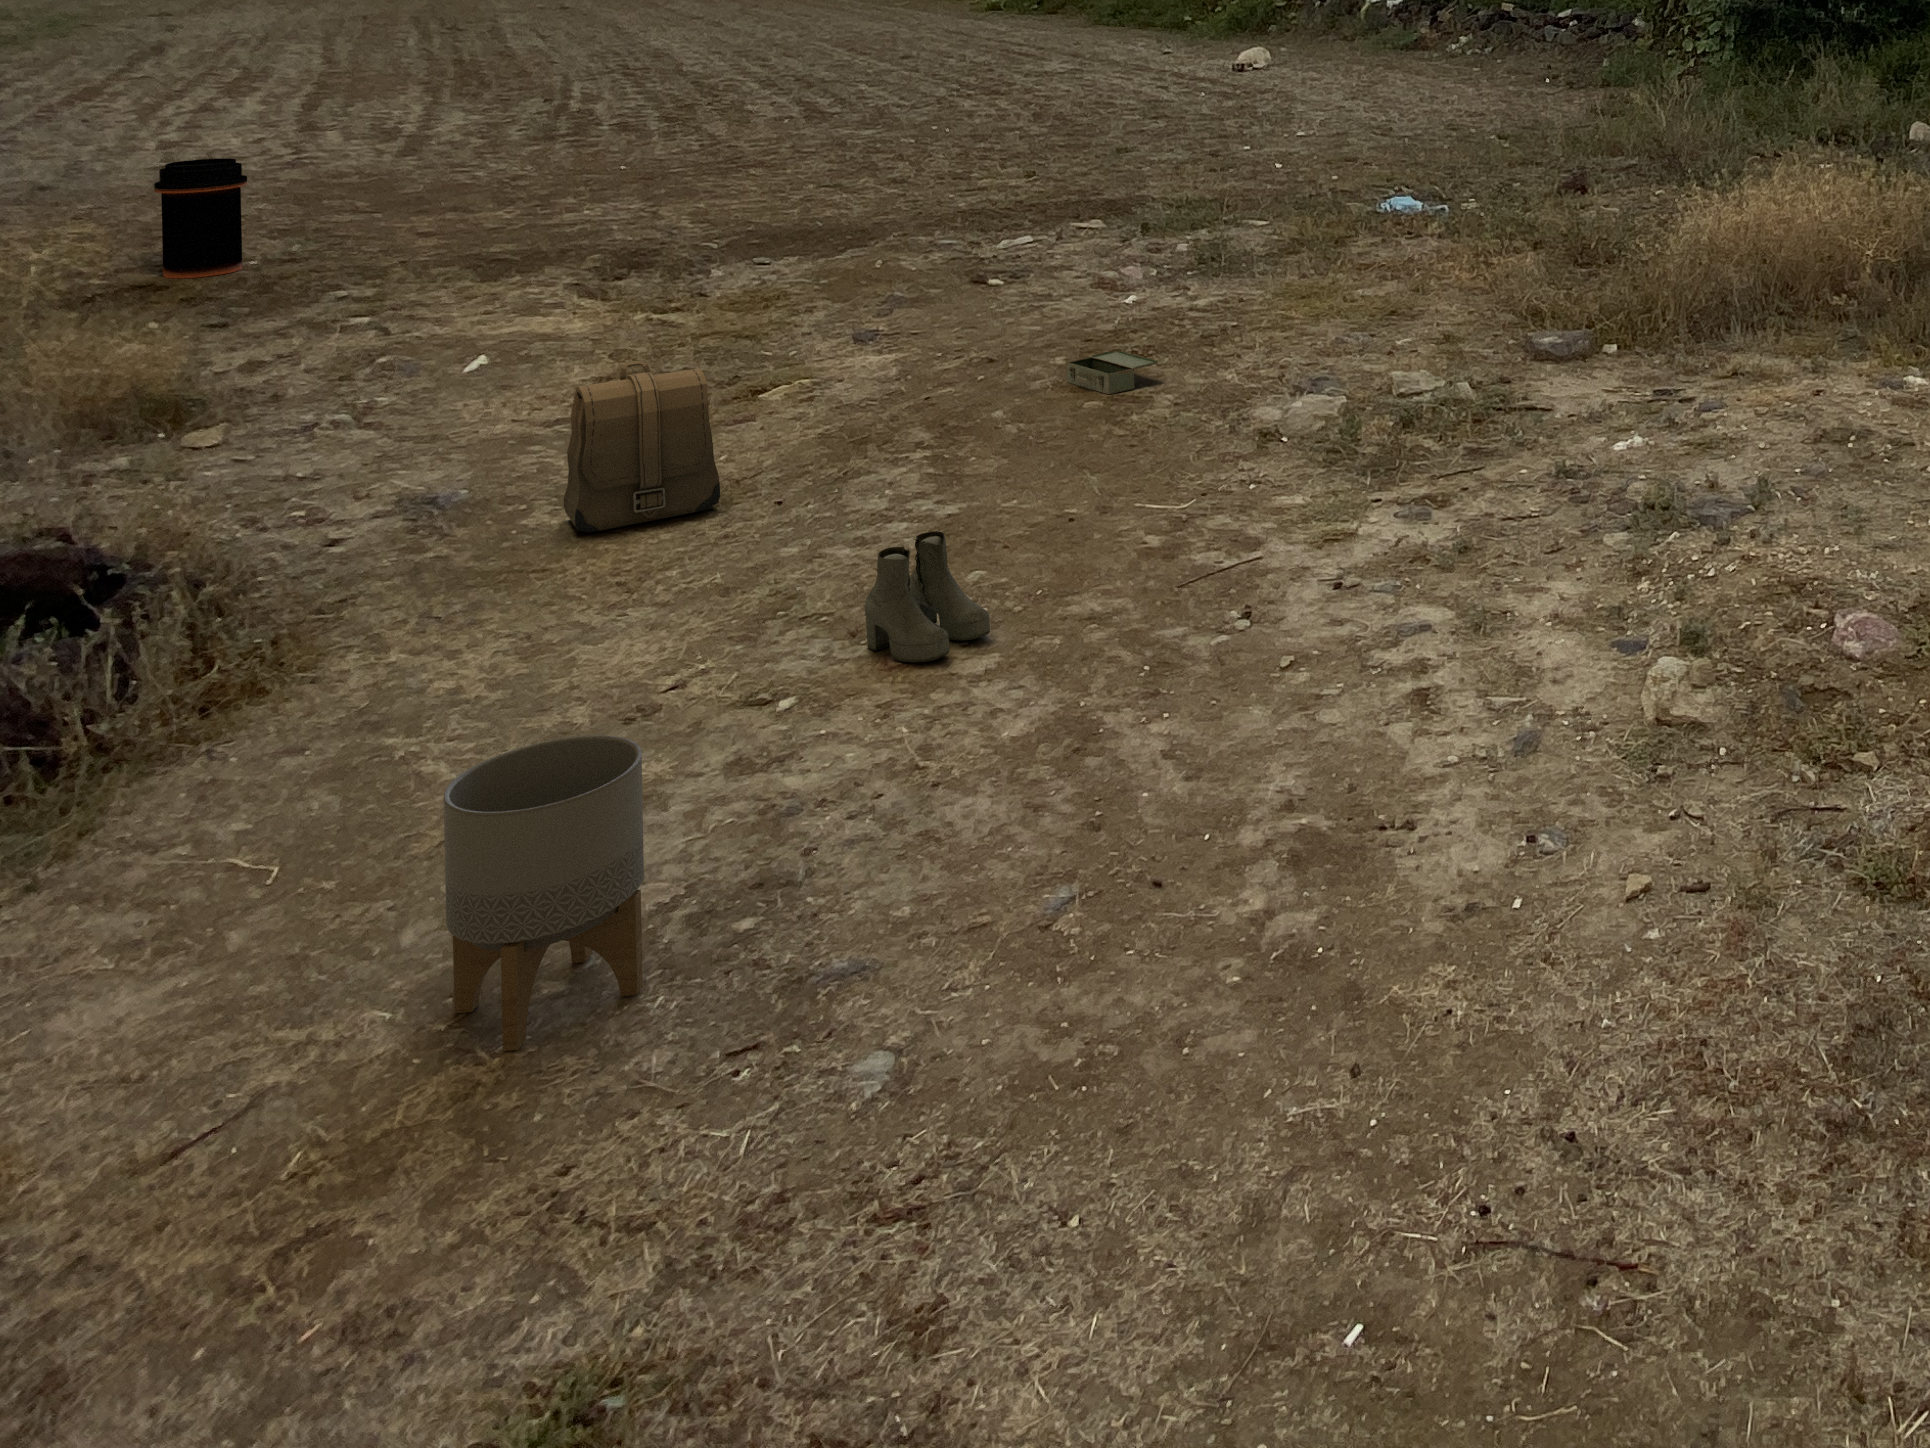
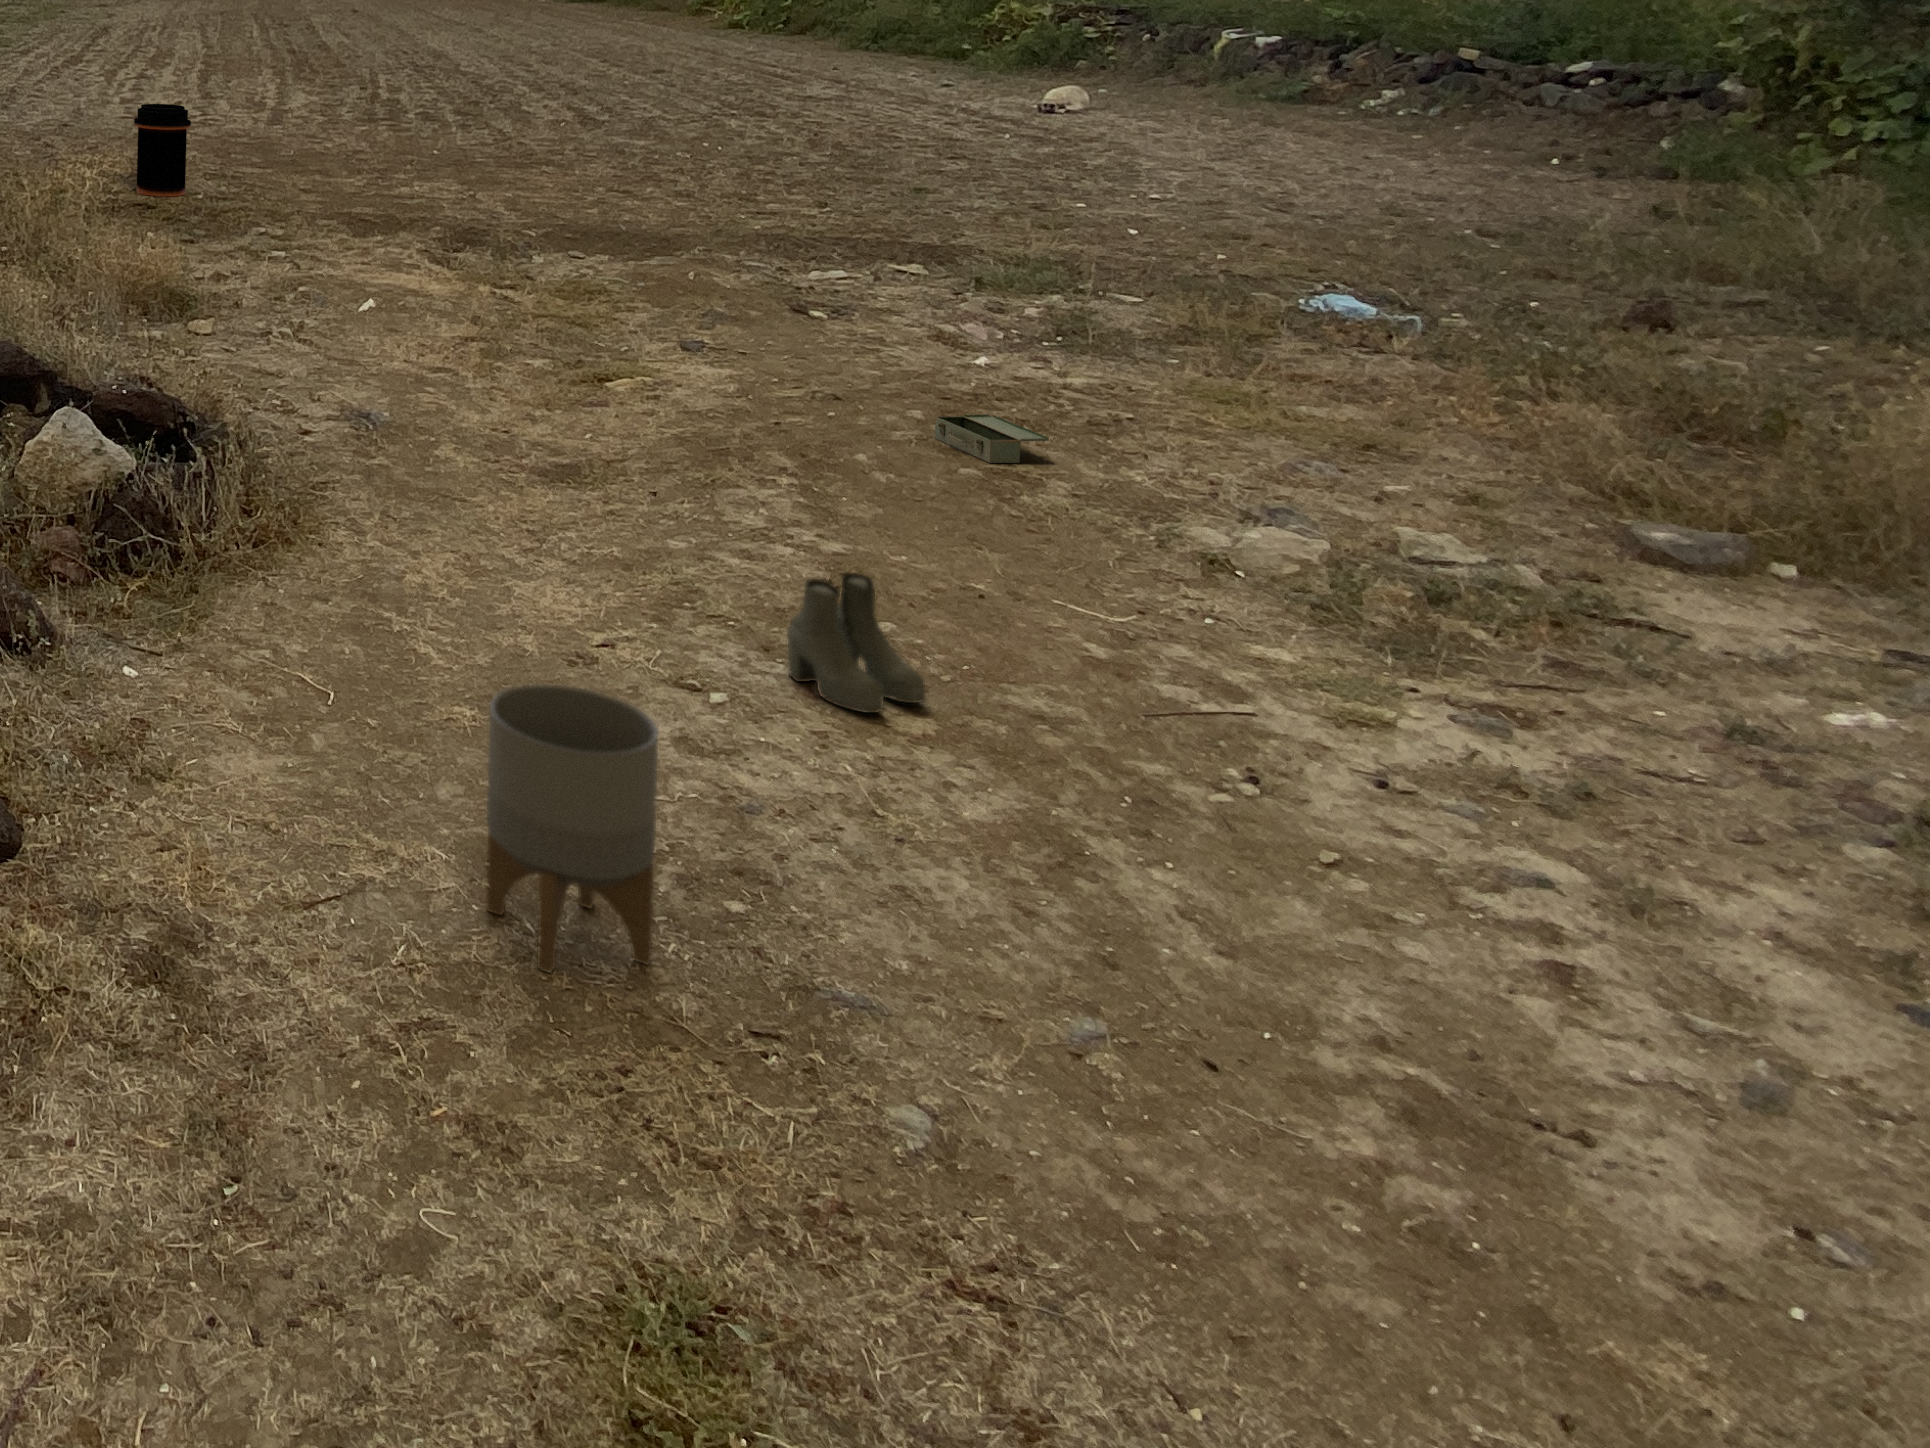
backpack: present [564,361,720,533] -> none [469,331,605,486]

